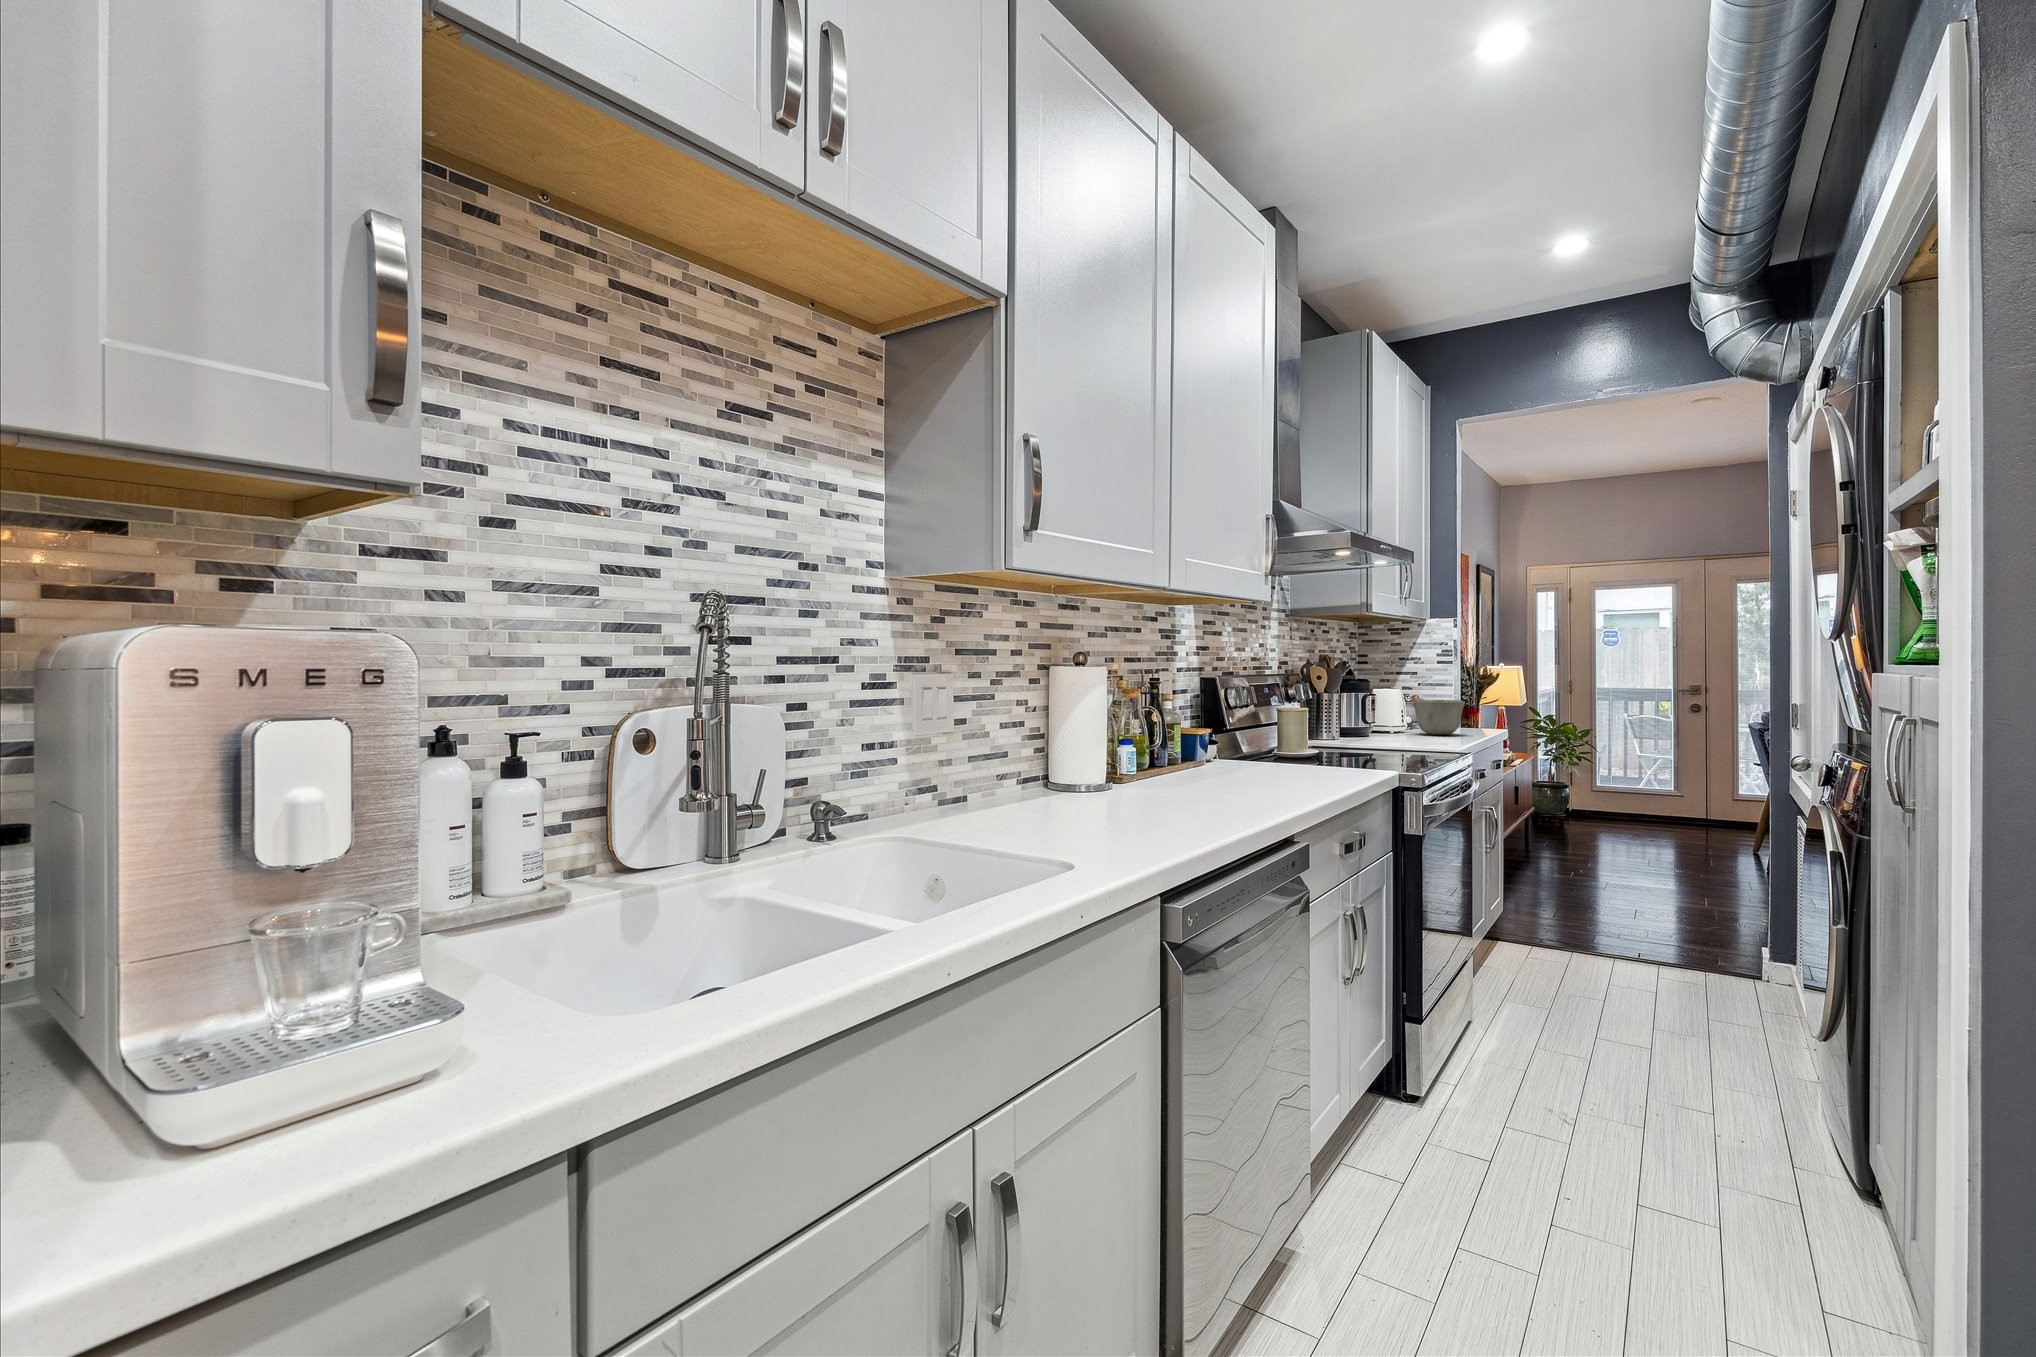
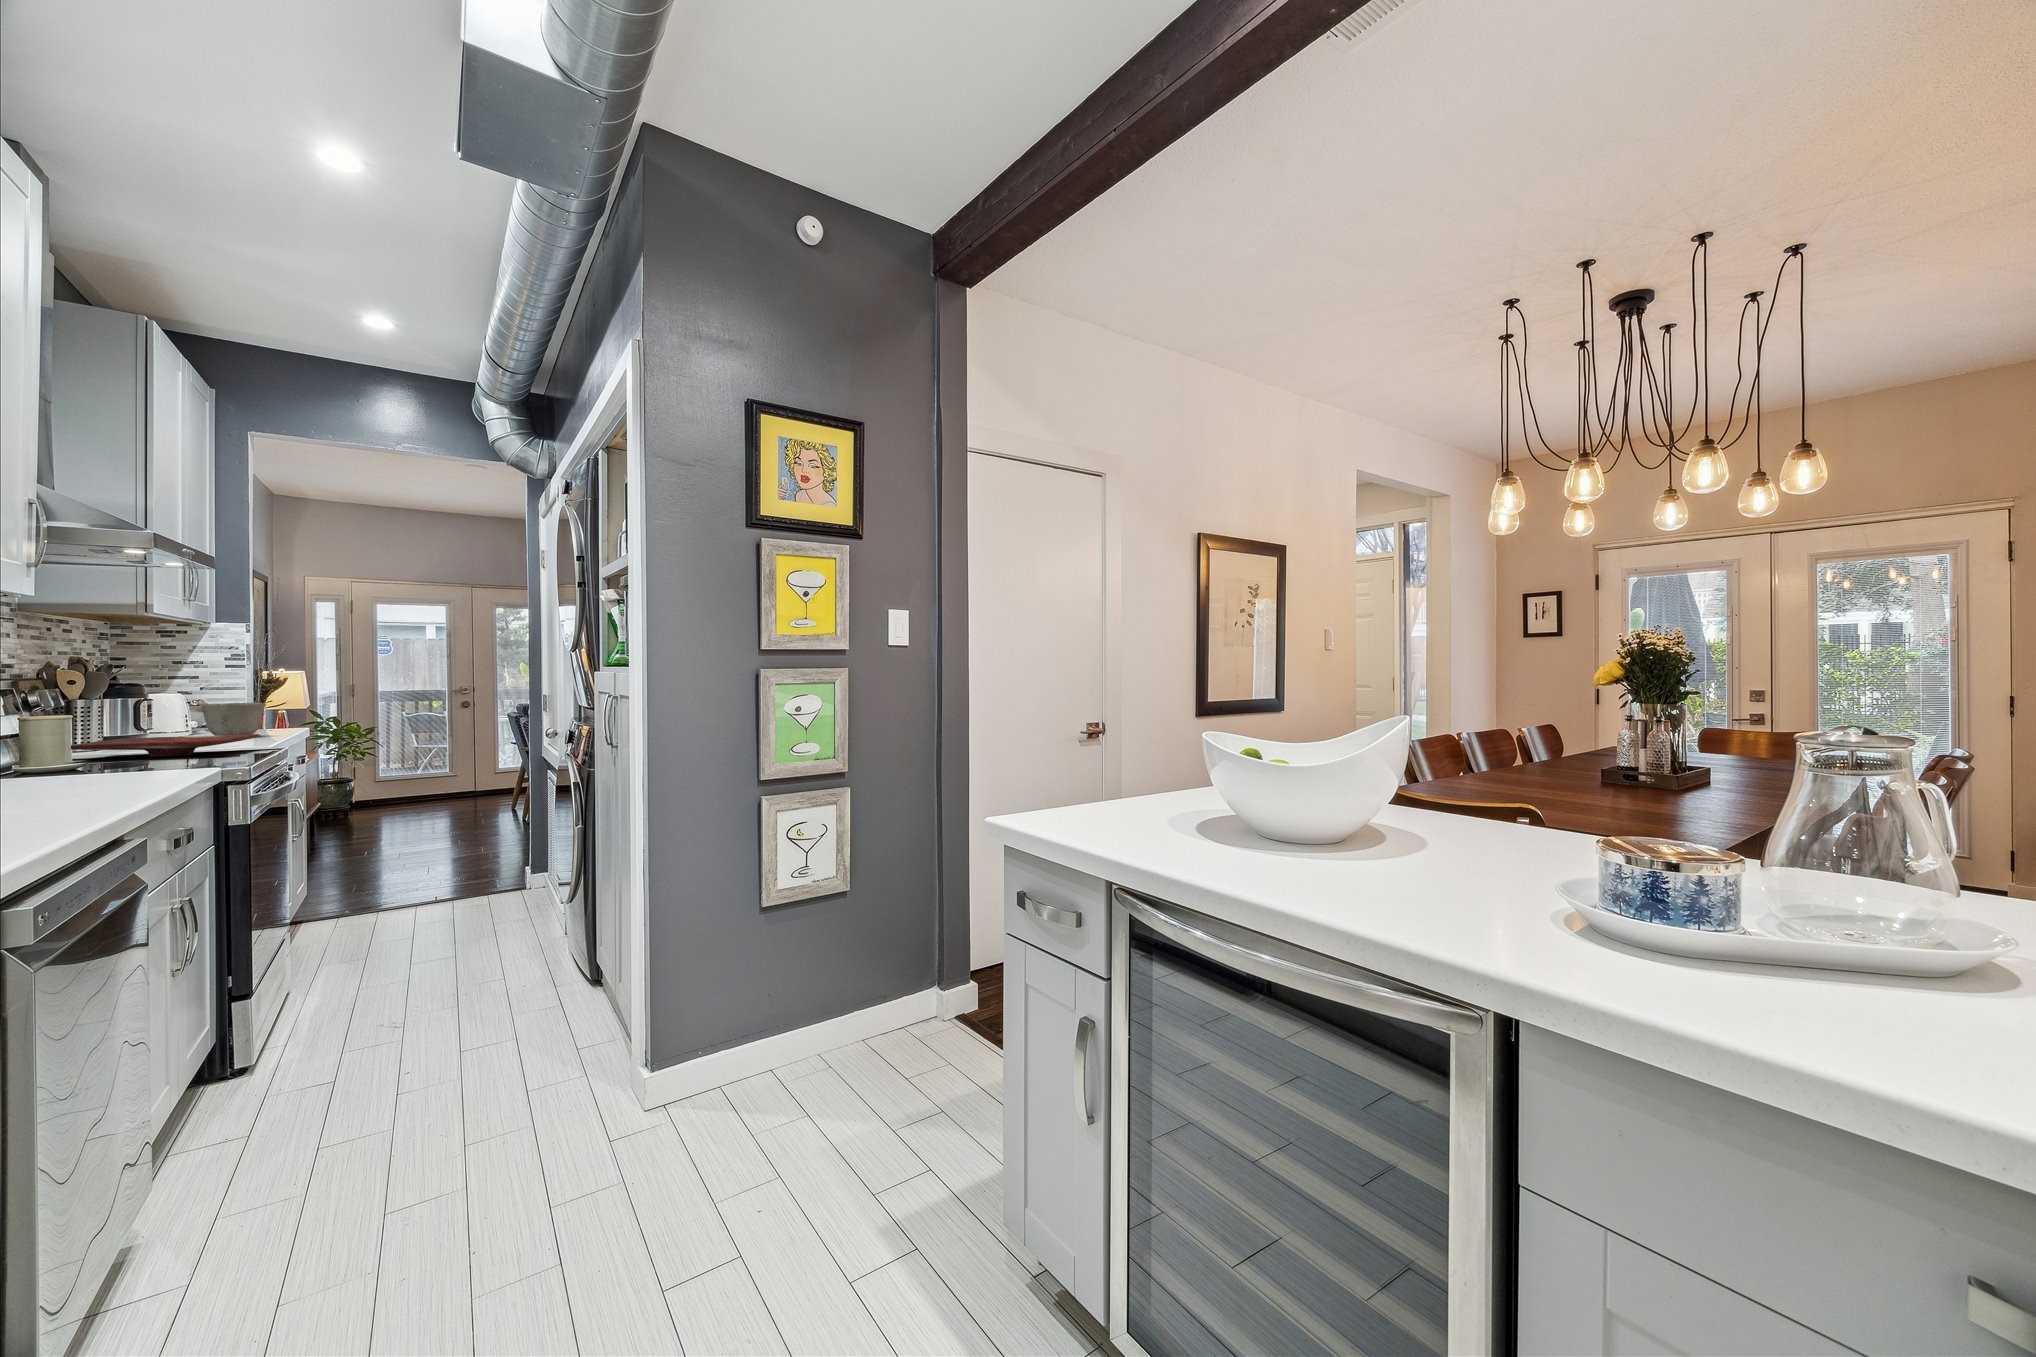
cutting board: none [1304,731,1447,752] -> present [71,734,260,757]

